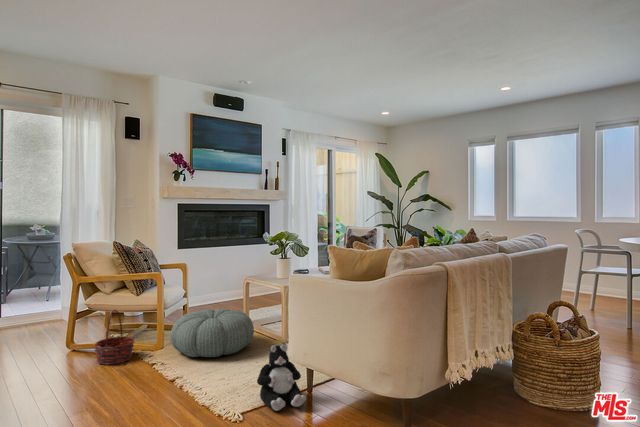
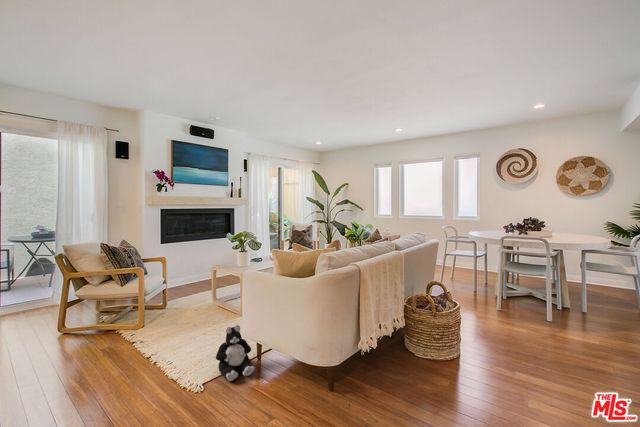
pouf: present [171,308,254,357] -> none [150,292,218,334]
basket: present [94,310,134,365] -> none [81,300,118,346]

